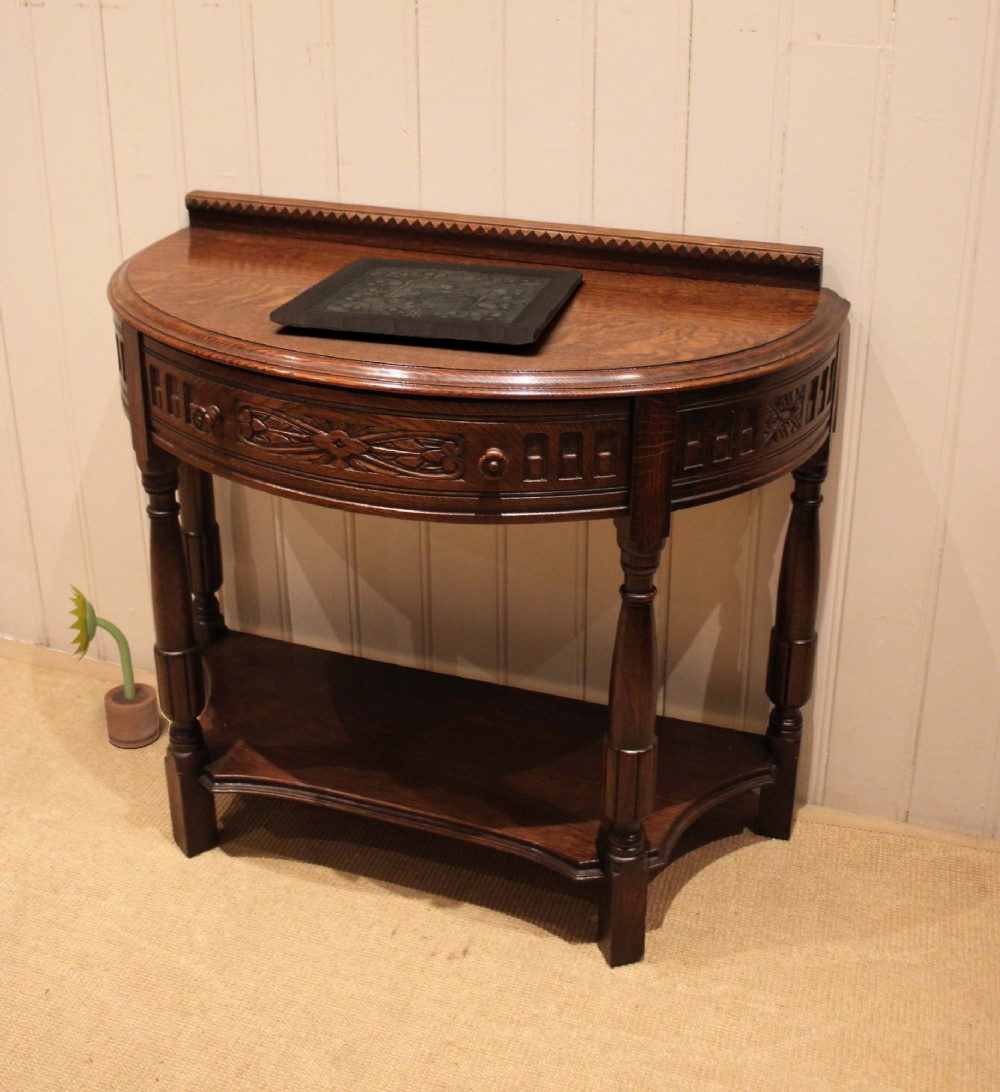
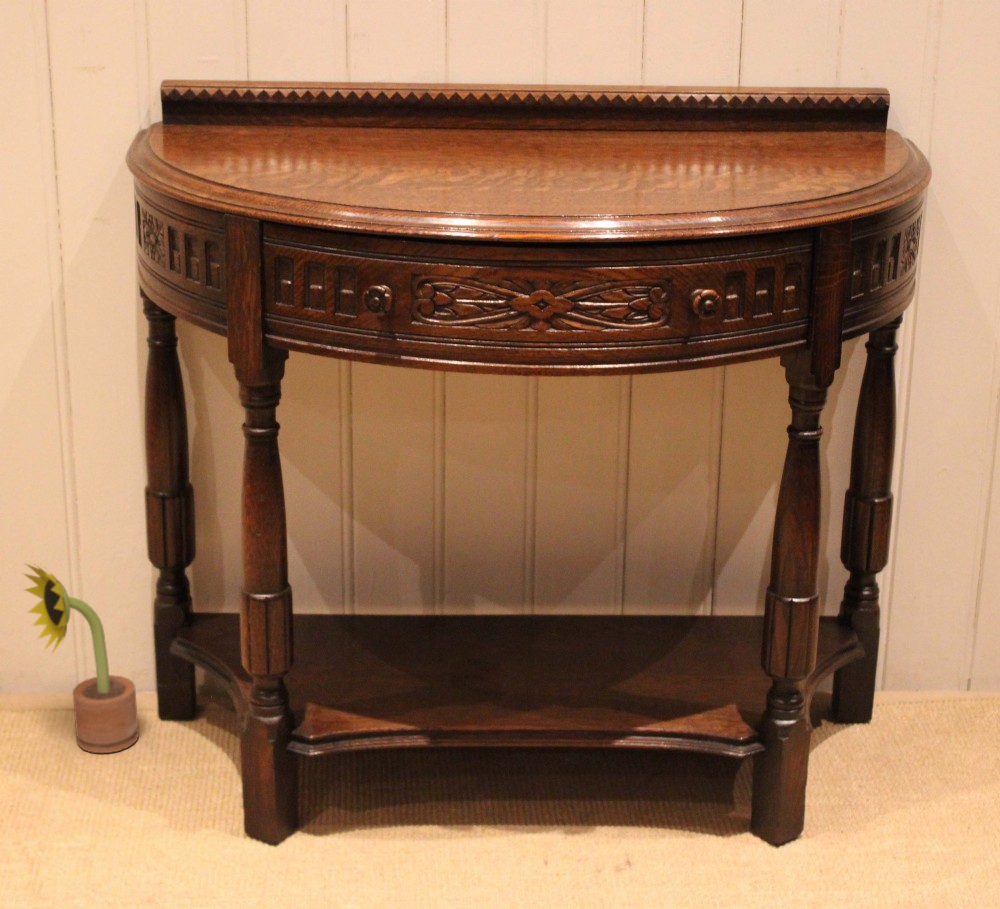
tray: present [269,257,583,345] -> none [416,129,713,192]

